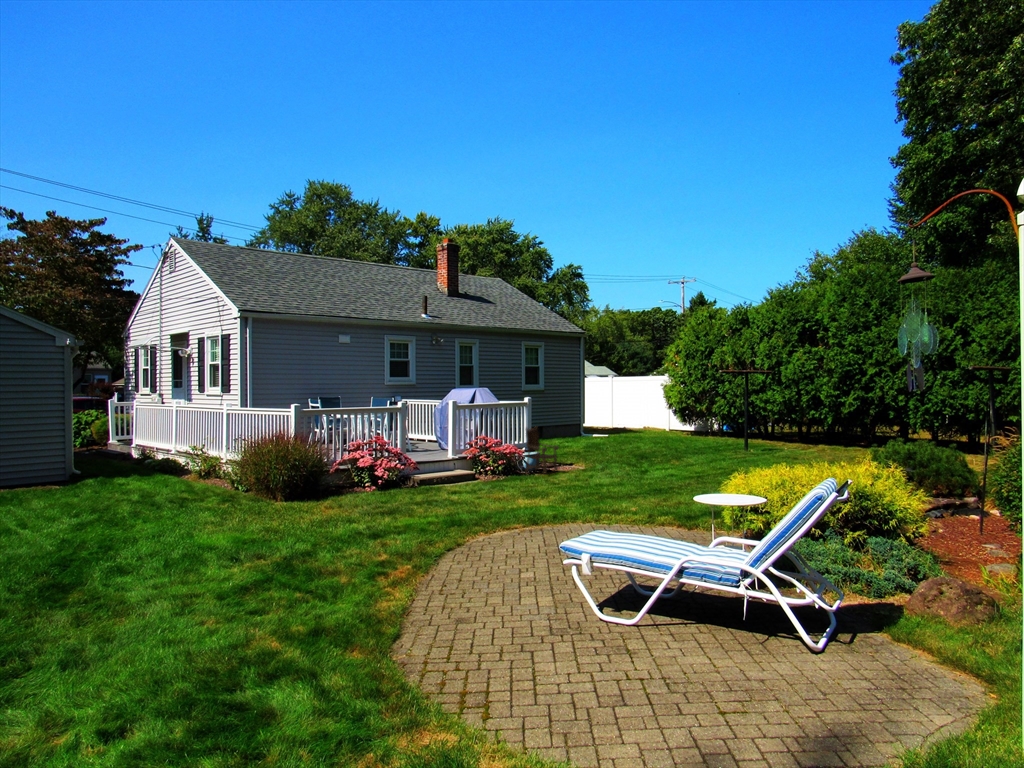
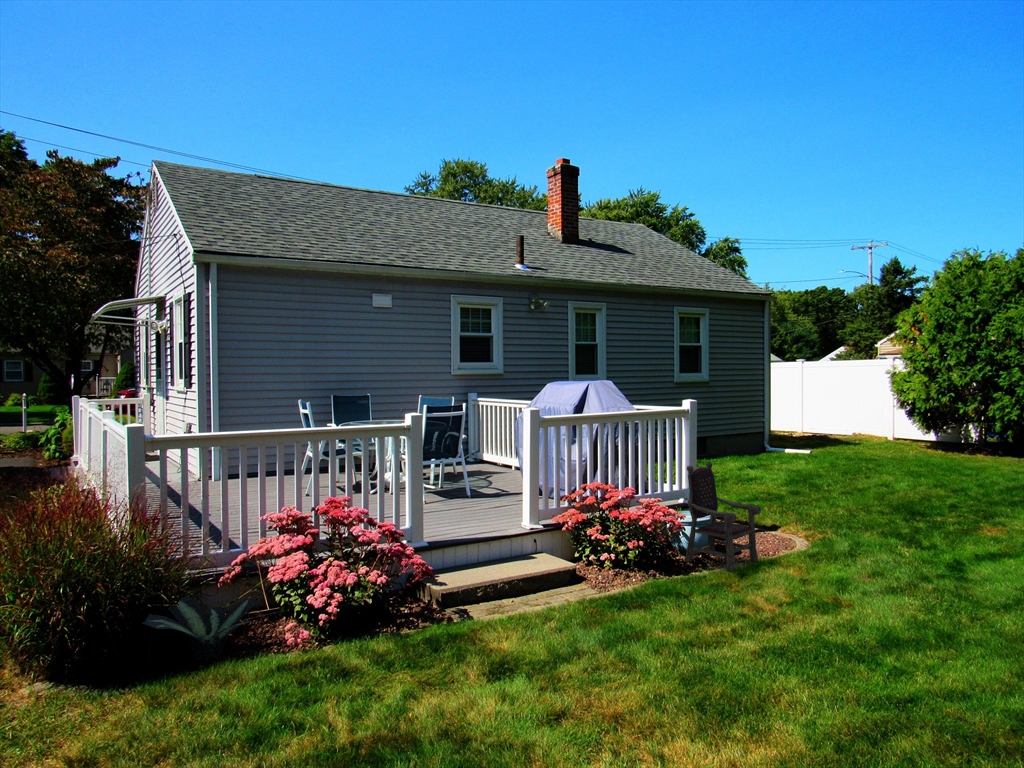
potted plant: none [315,474,360,496] -> present [143,595,260,661]

